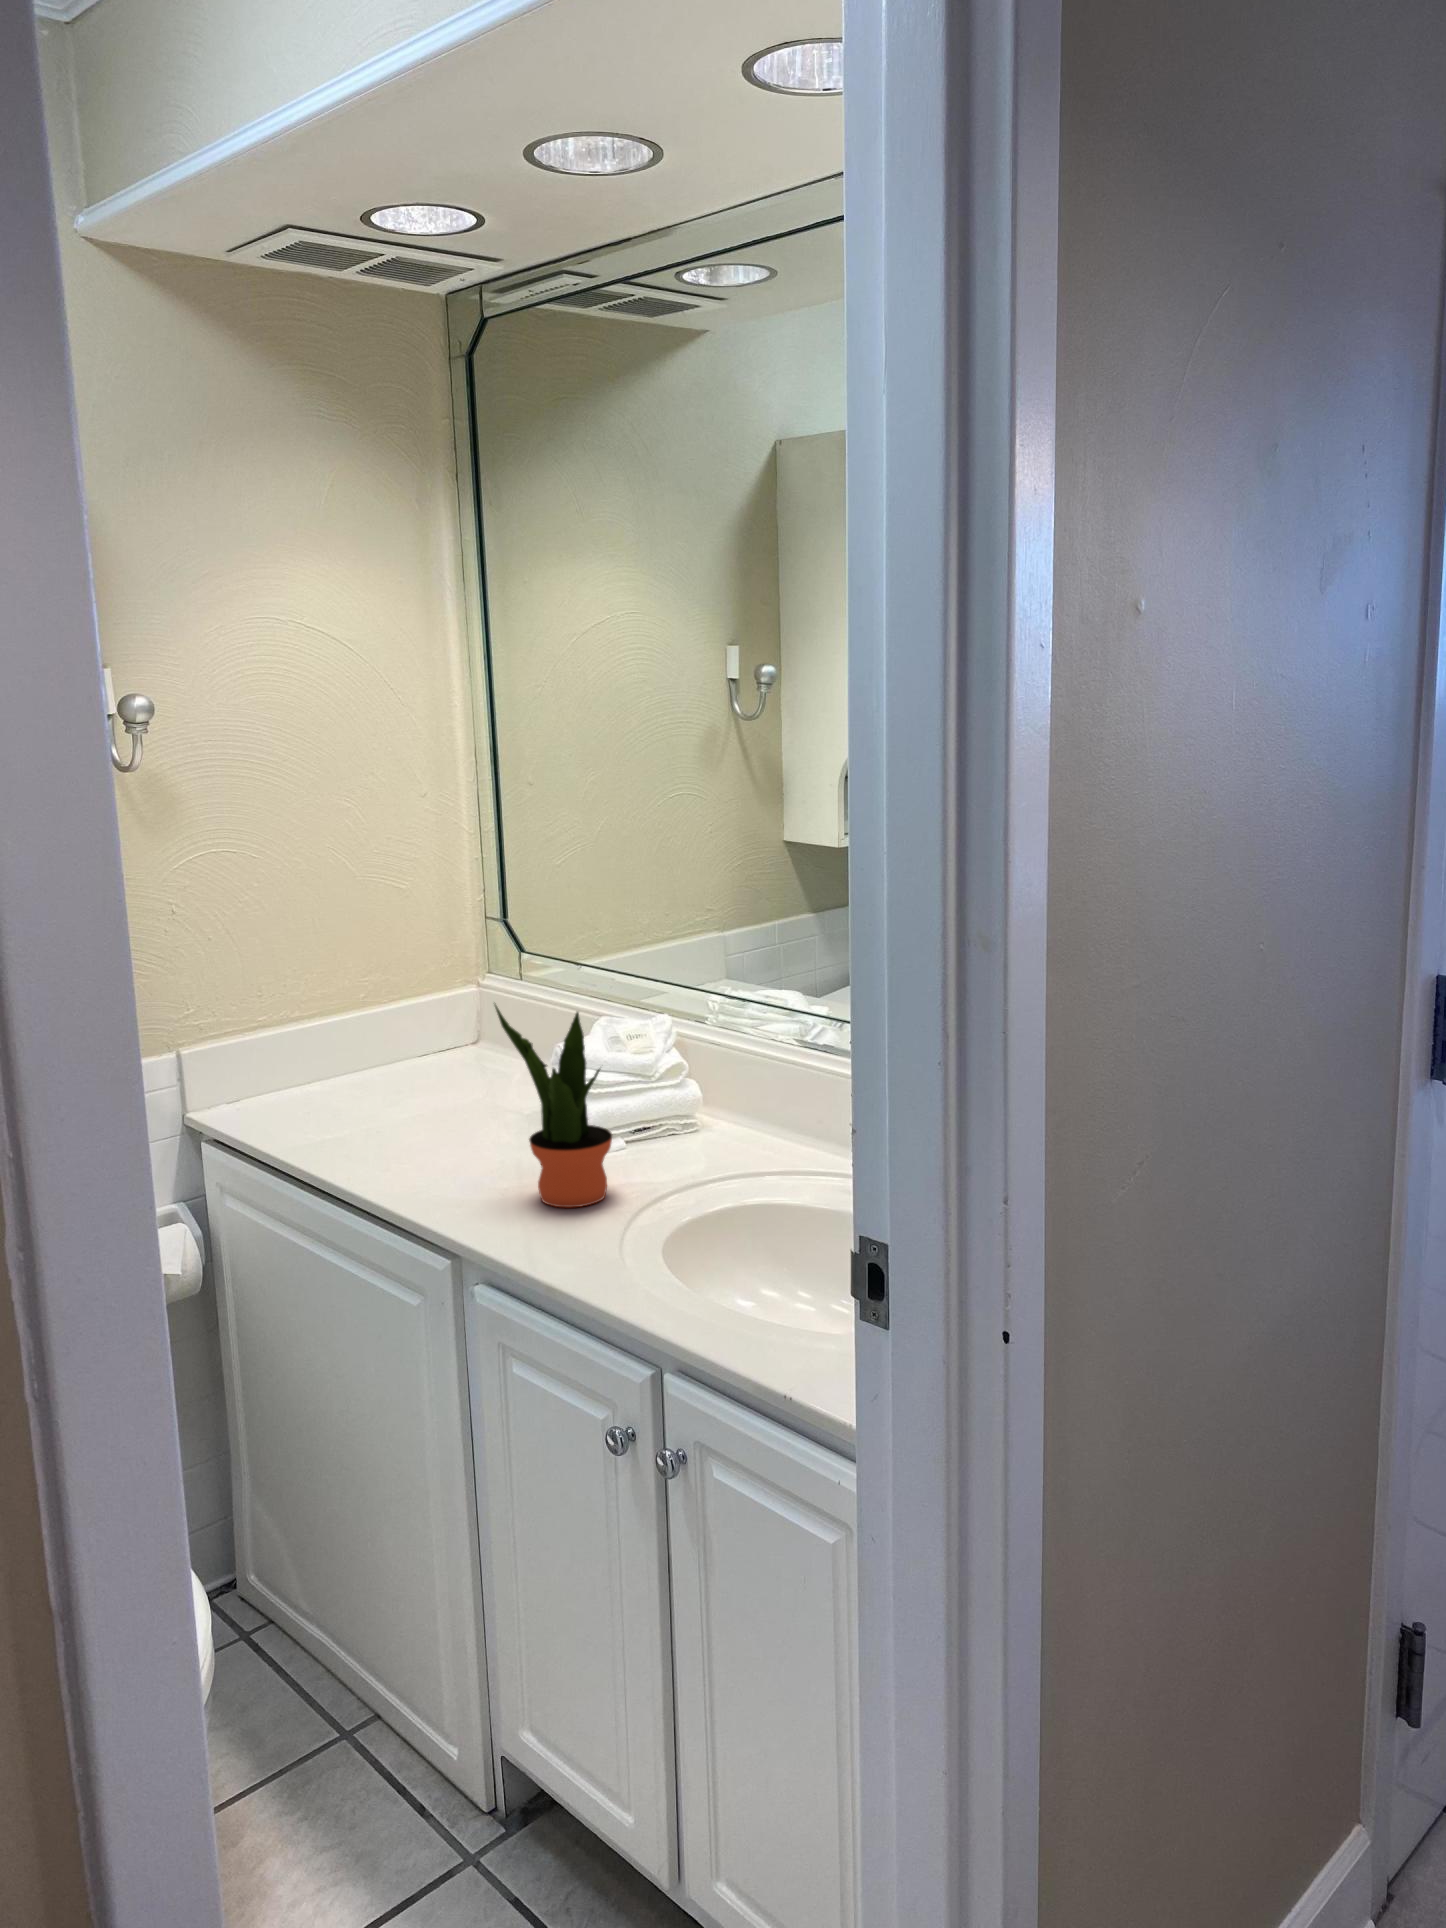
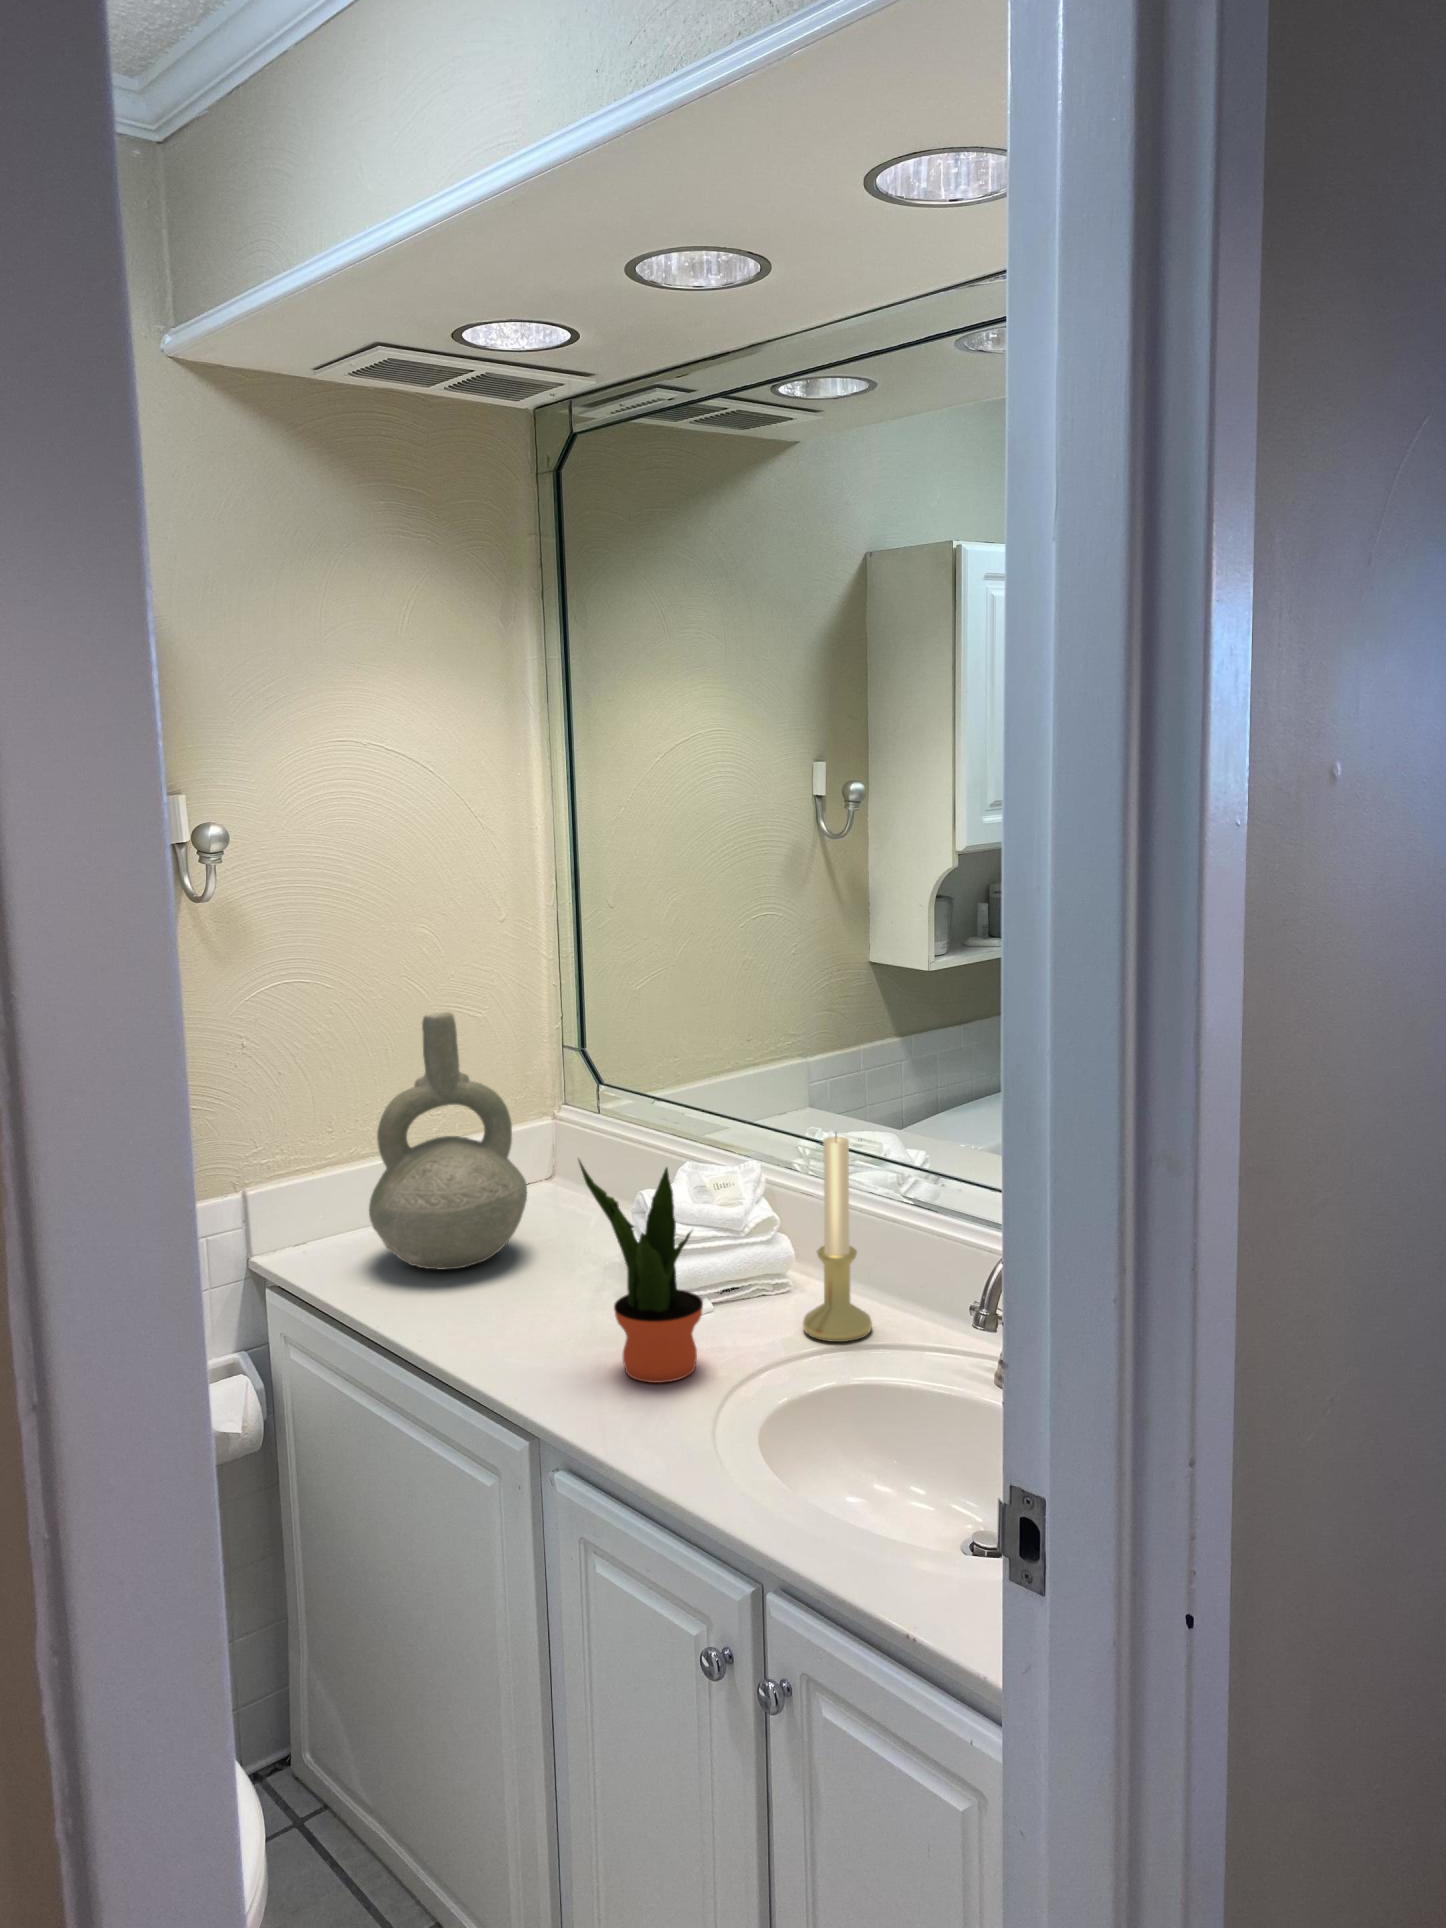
decorative vase: none [301,878,451,1120] -> present [369,1012,527,1270]
candle holder: none [707,979,771,1172] -> present [803,1136,872,1342]

